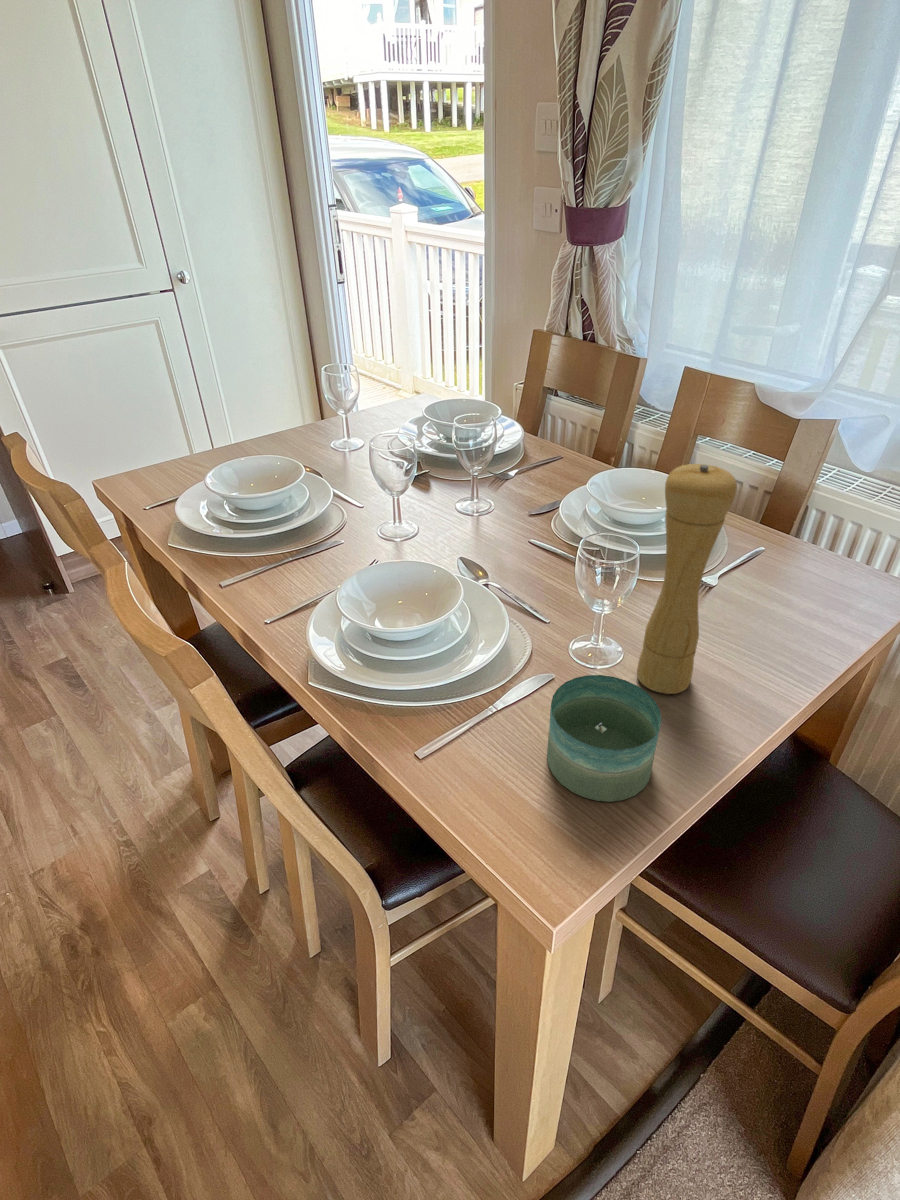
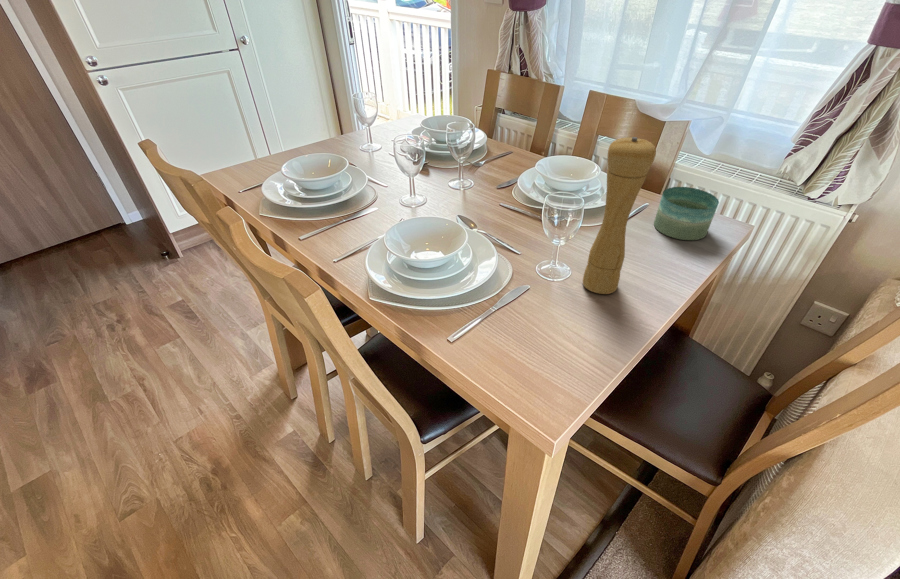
candle: present [547,675,661,802] -> present [654,187,719,240]

